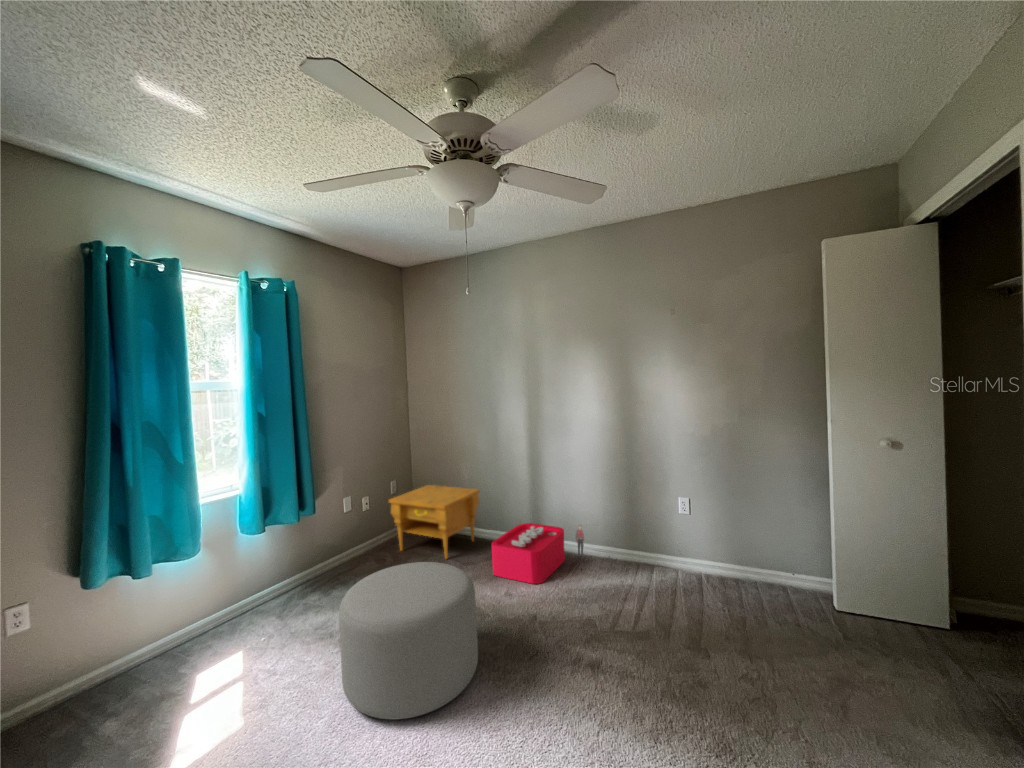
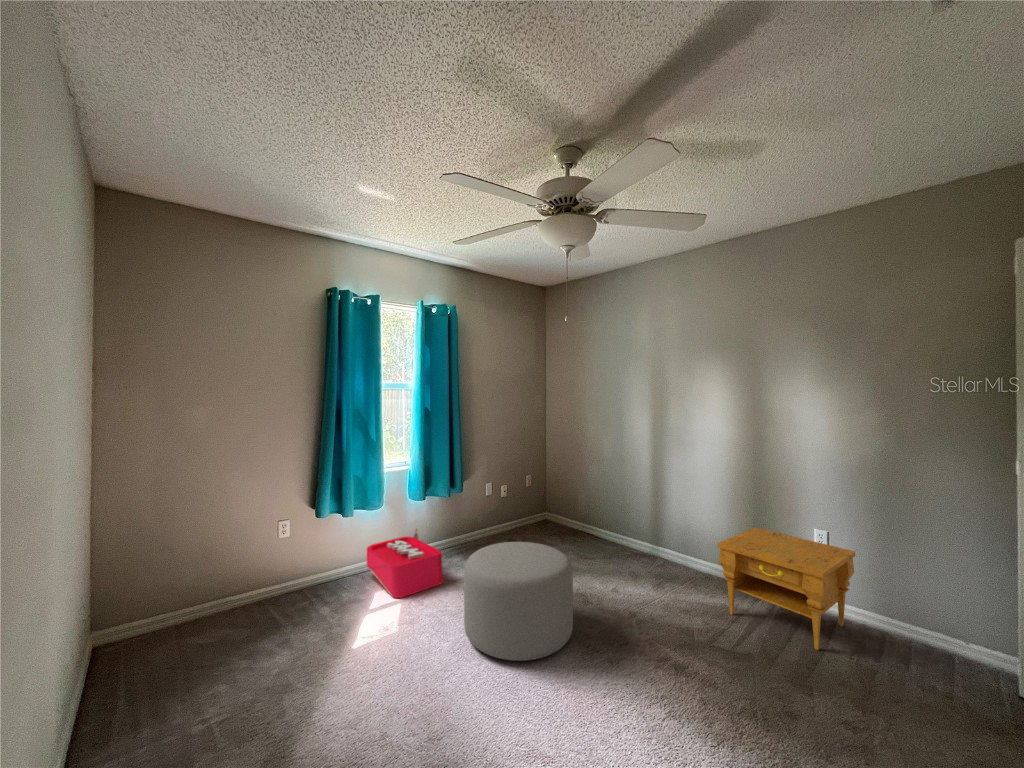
nightstand: present [389,485,480,559] -> present [717,528,855,650]
storage bin: present [492,523,584,584] -> present [367,529,443,598]

